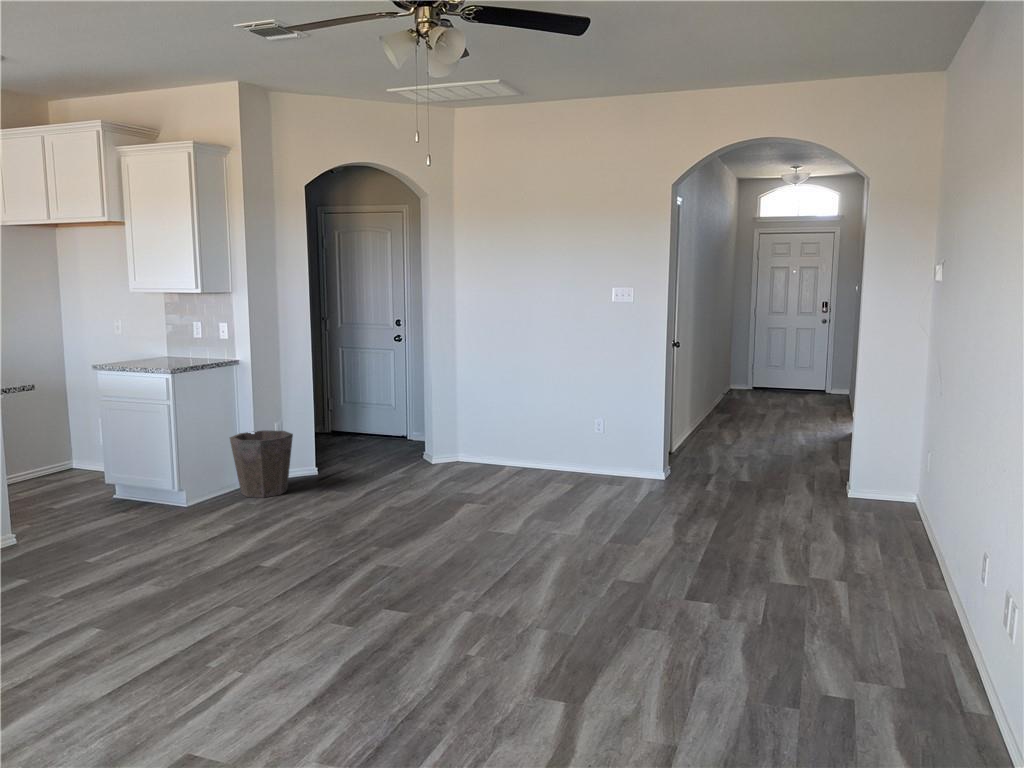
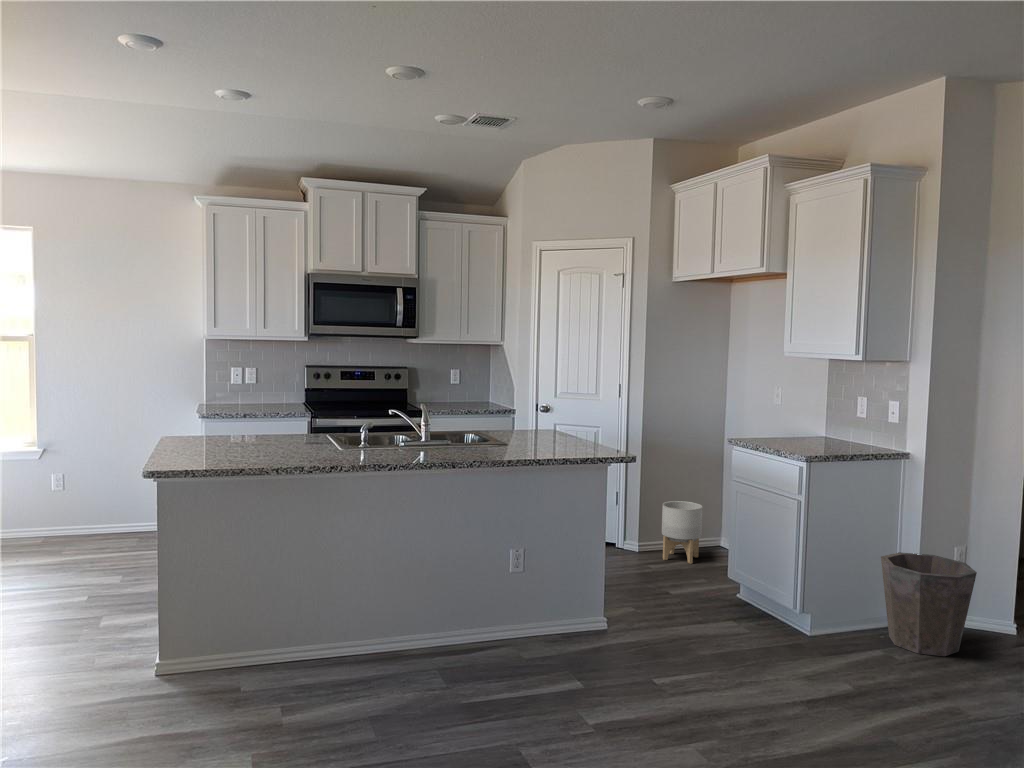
planter: none [18,435,62,492] -> present [662,501,702,564]

